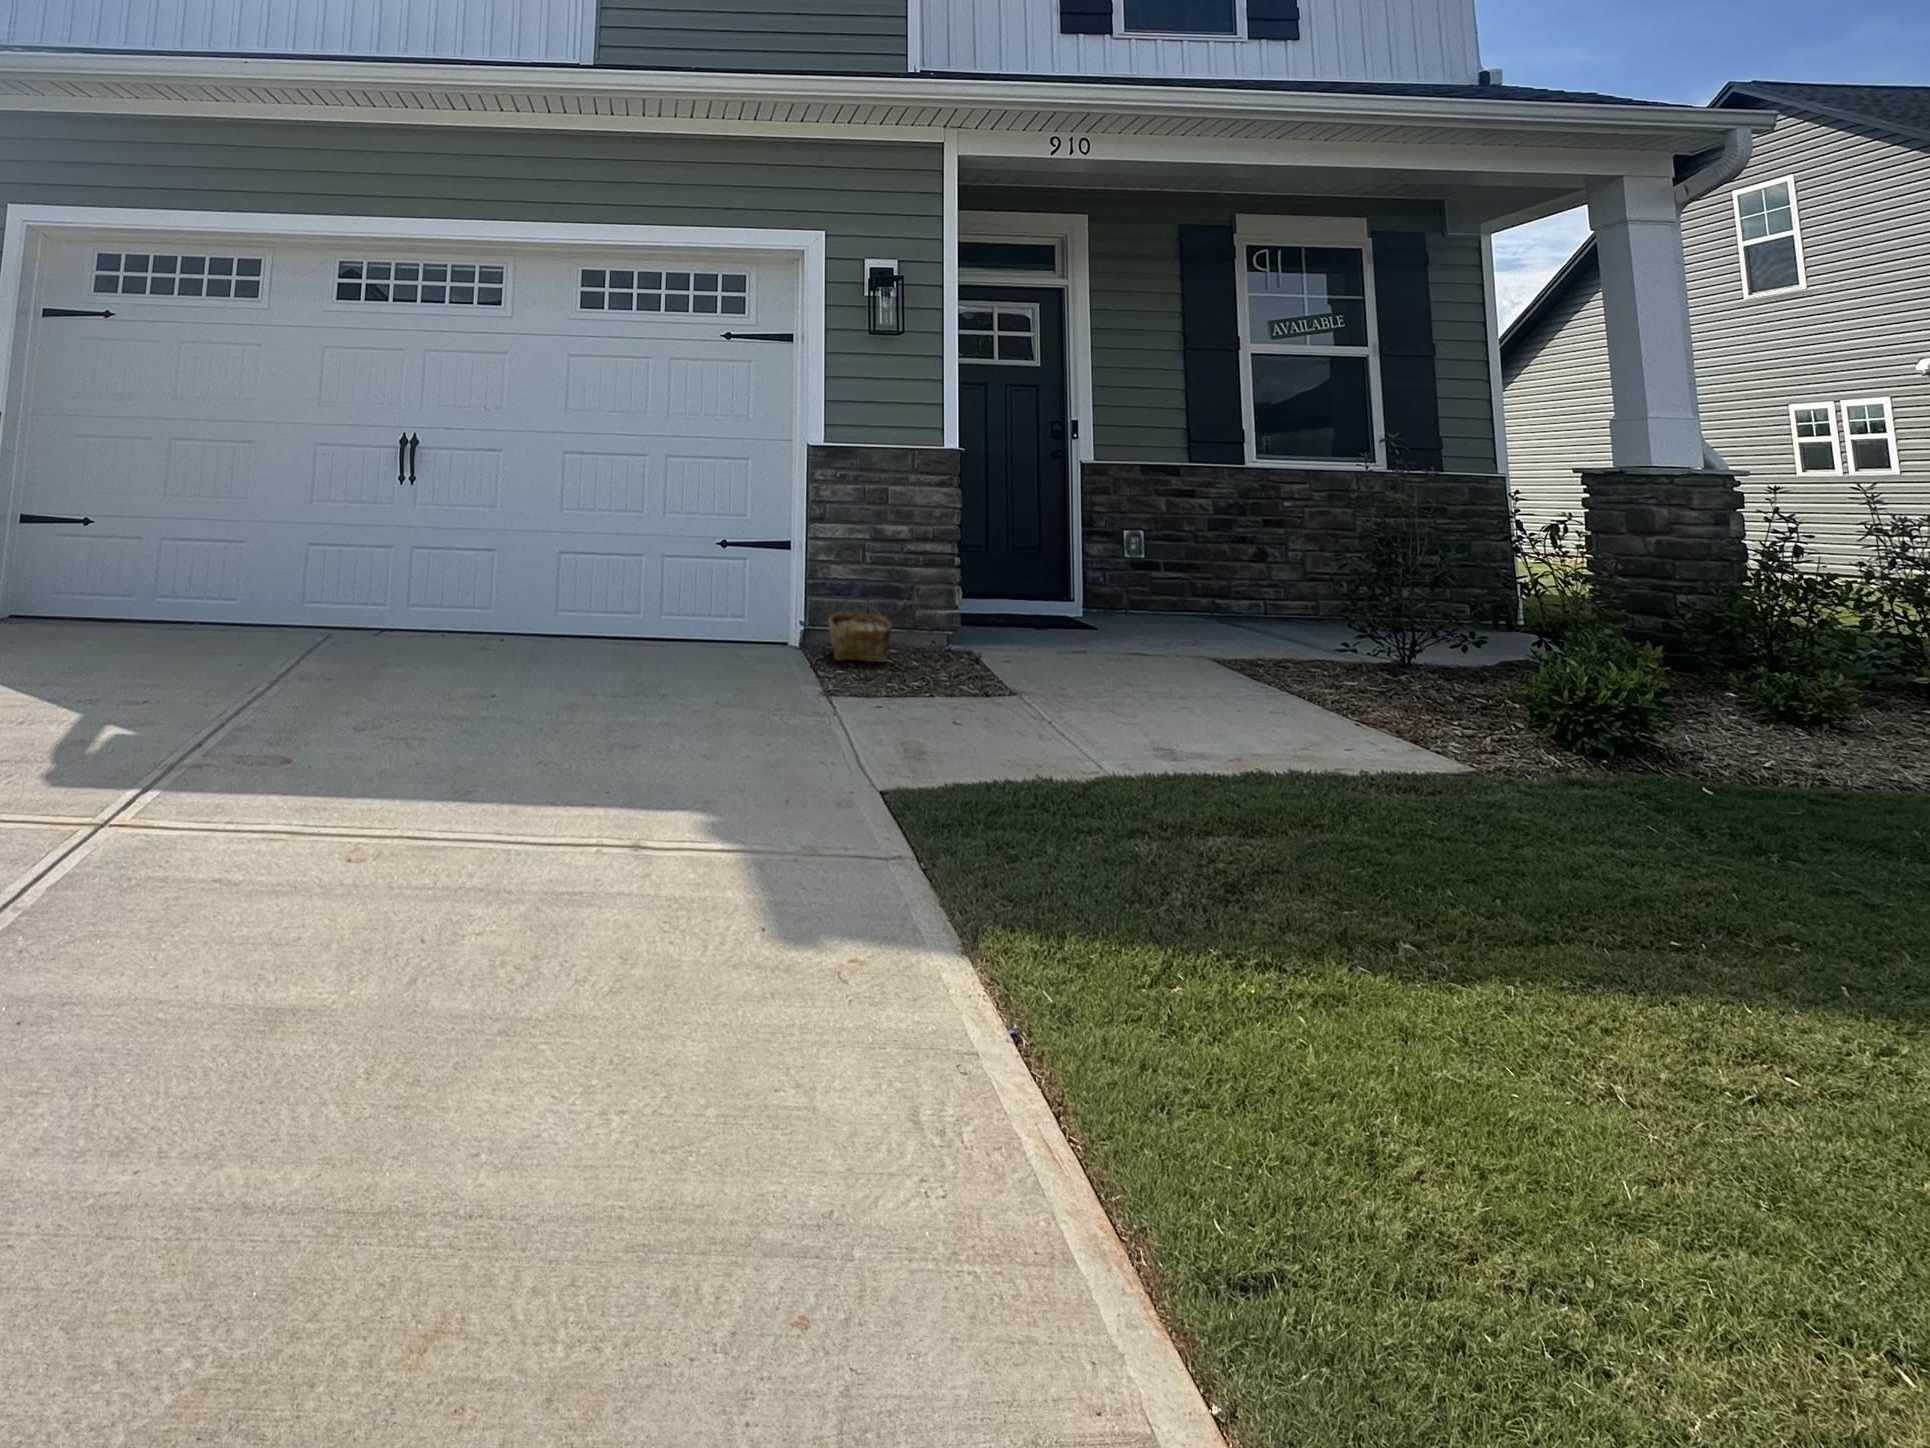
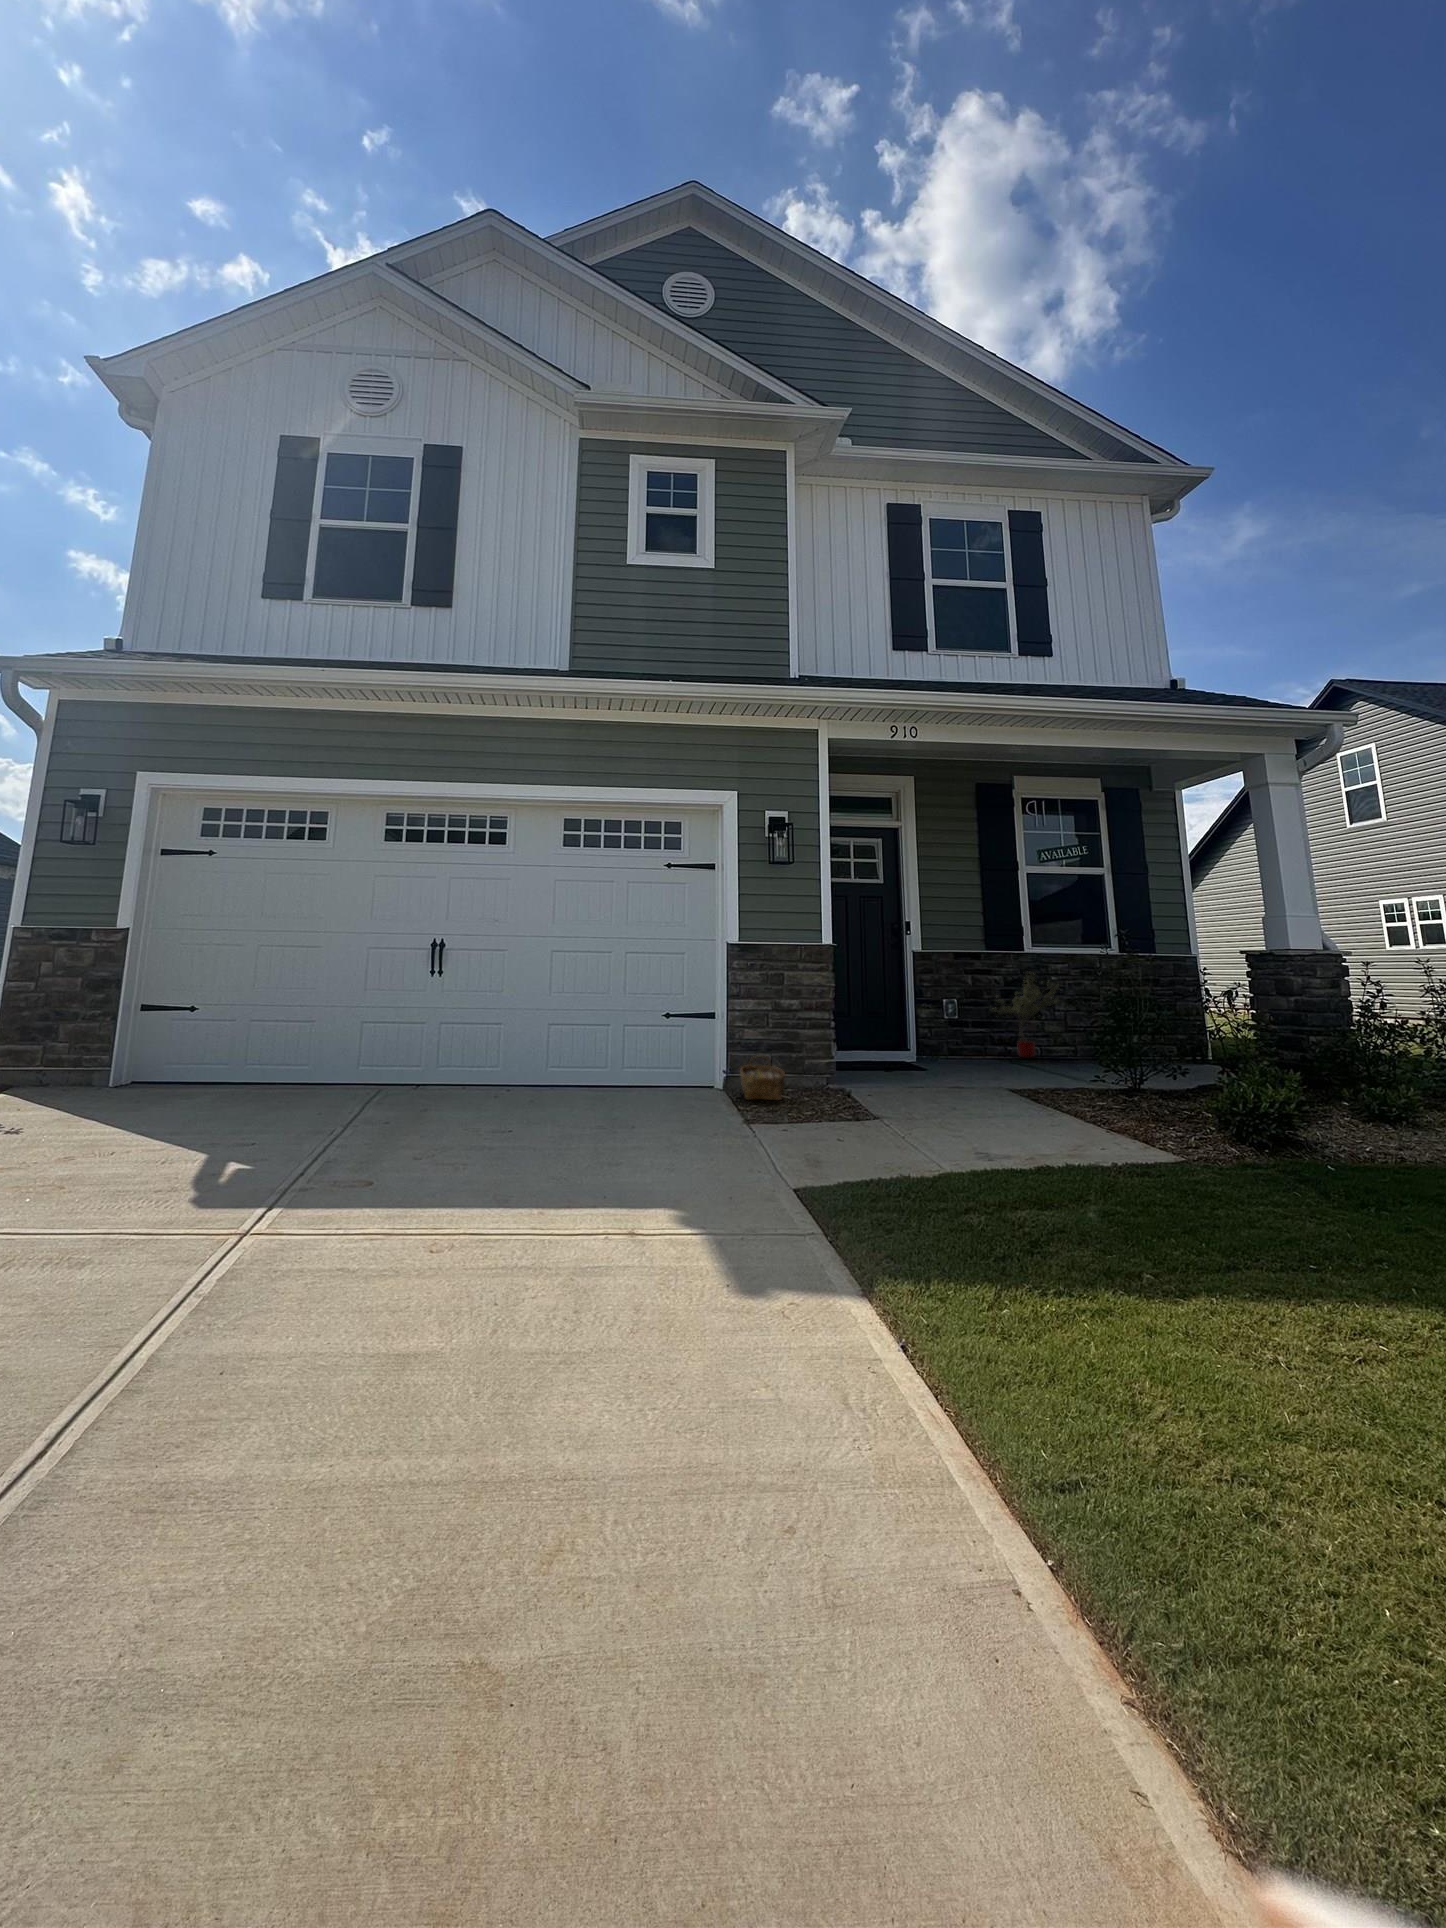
potted tree: none [1194,492,1299,614] -> present [992,972,1059,1058]

